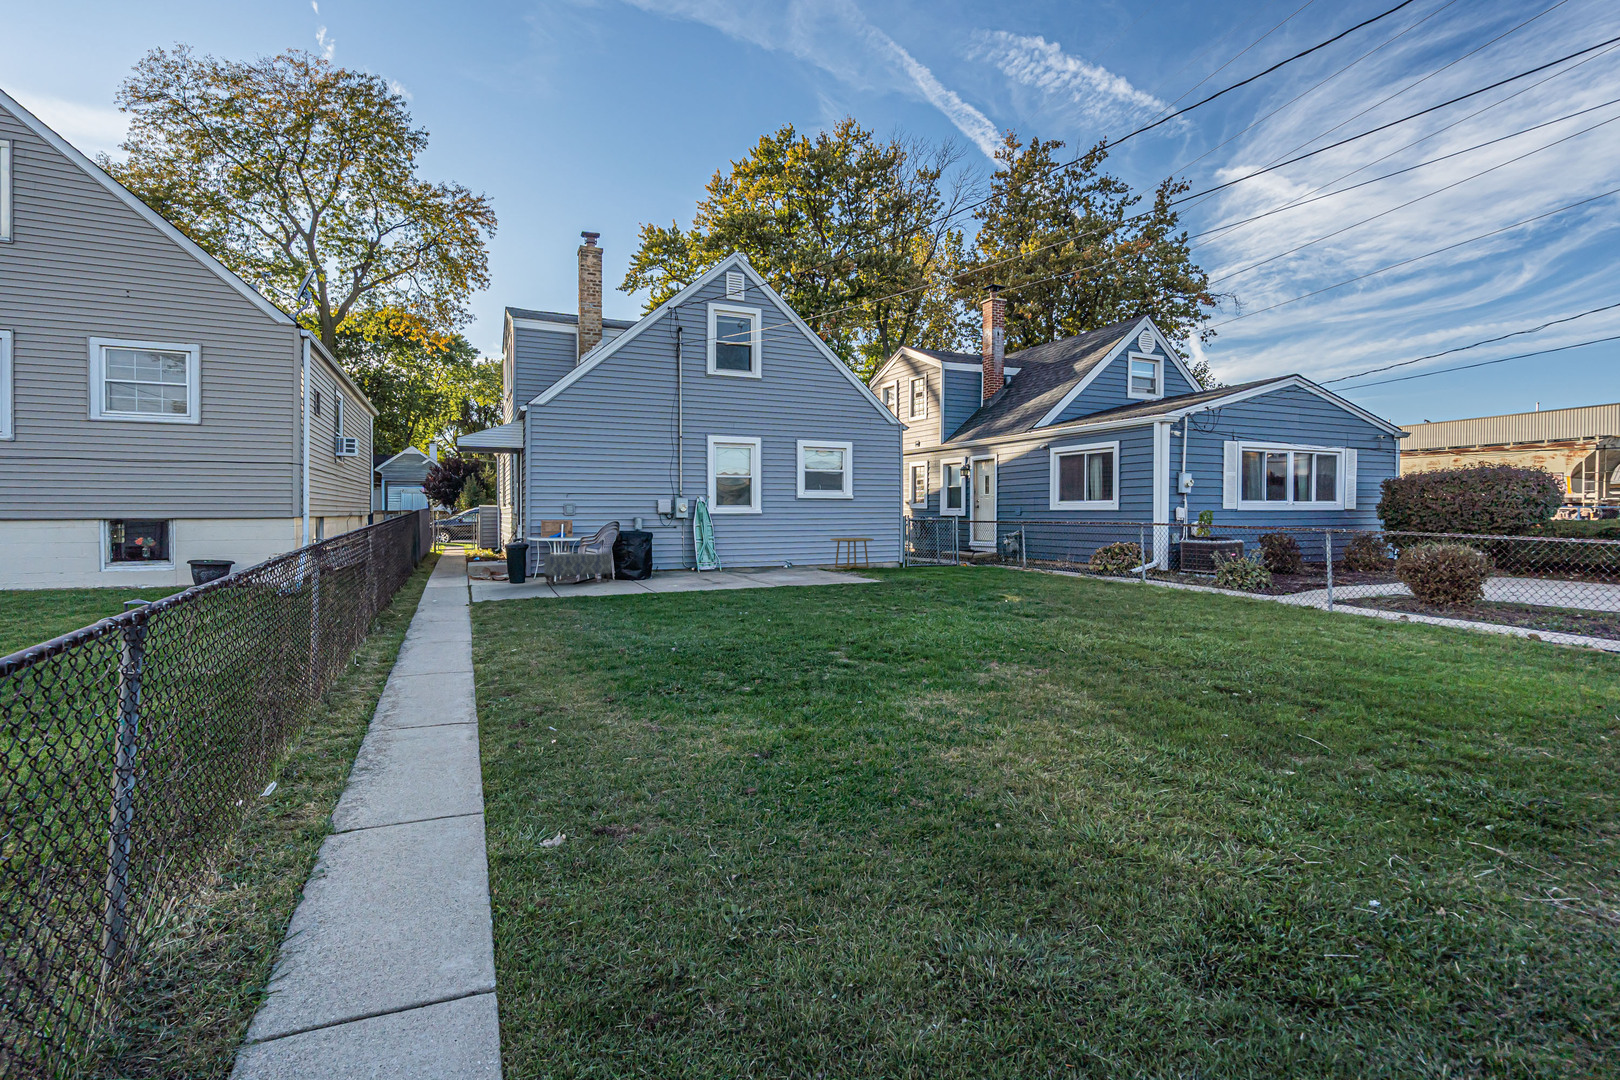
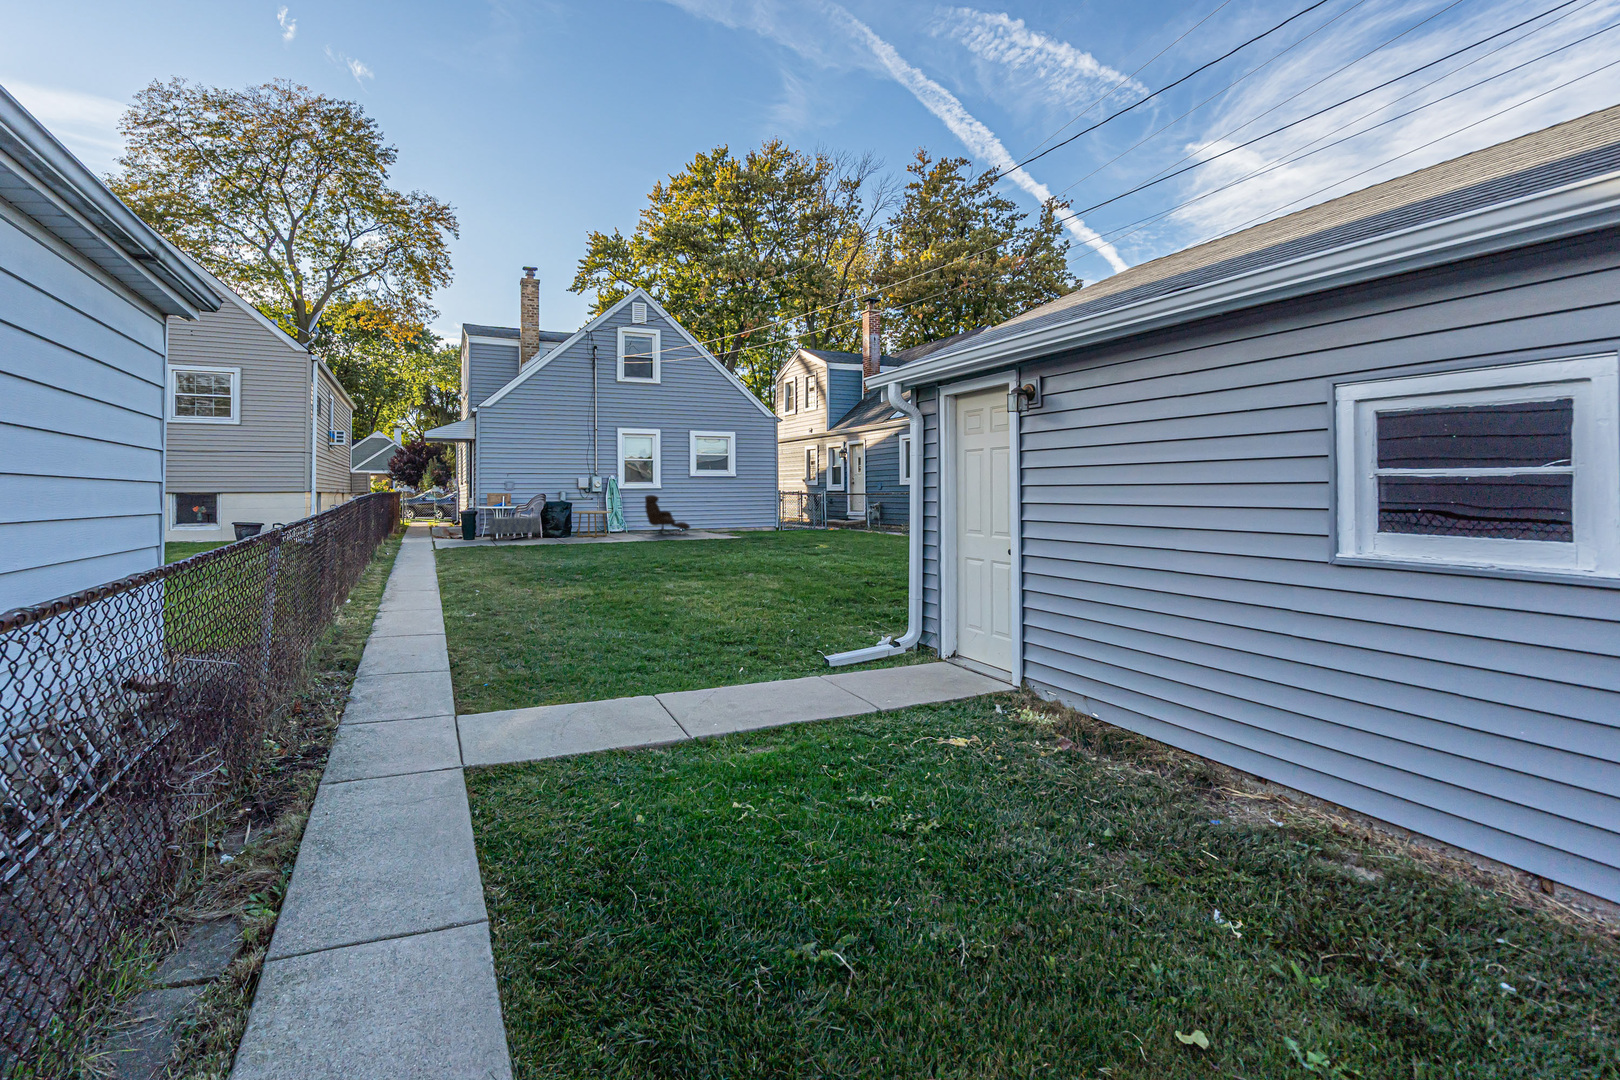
lounge chair: none [742,521,801,573] -> present [645,495,690,534]
round table: present [830,538,874,569] -> present [573,511,611,538]

